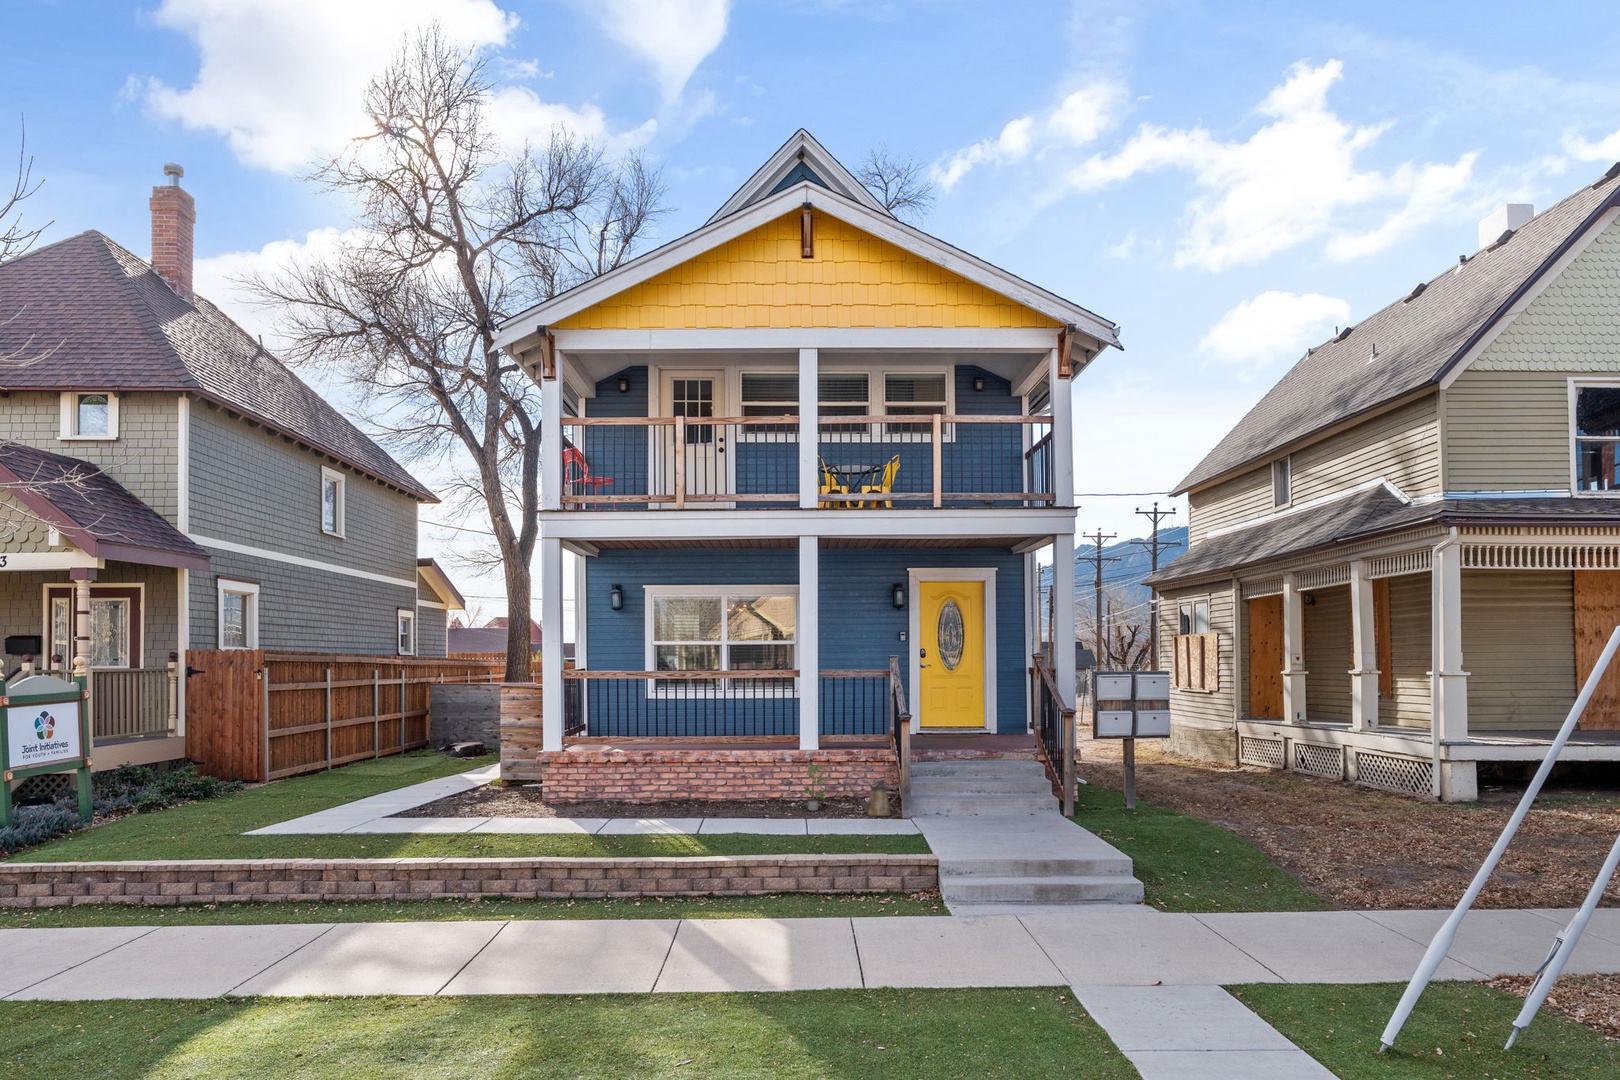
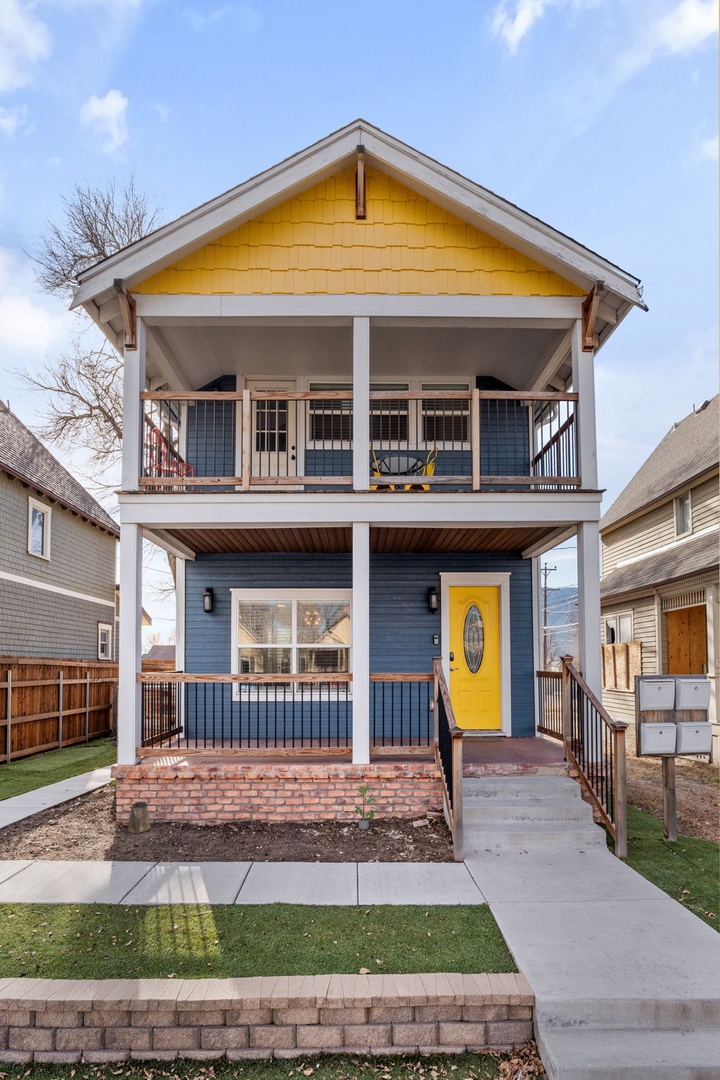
watering can: present [846,783,896,816] -> present [127,801,151,833]

